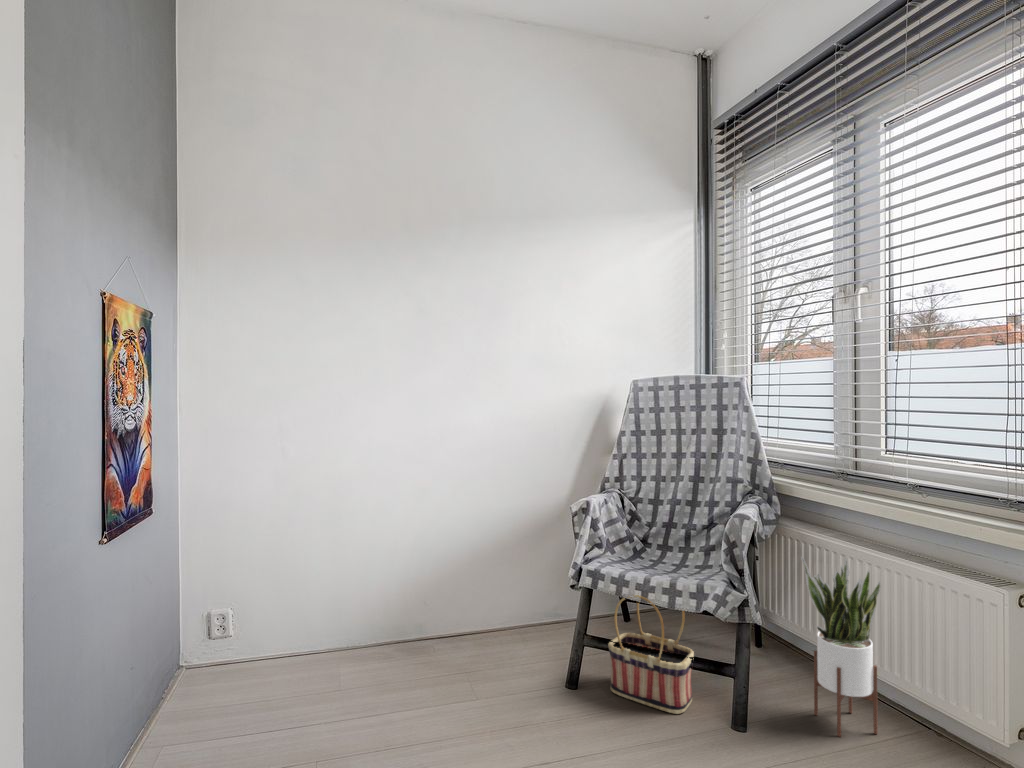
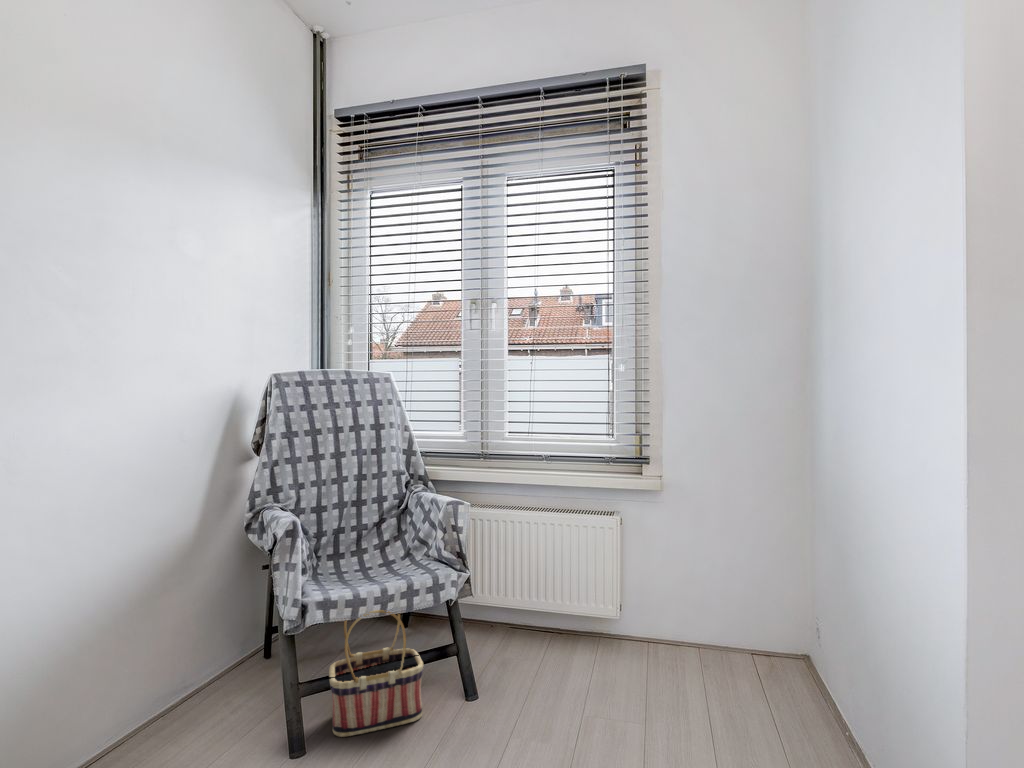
potted plant: present [801,557,881,737] -> none [495,519,544,667]

